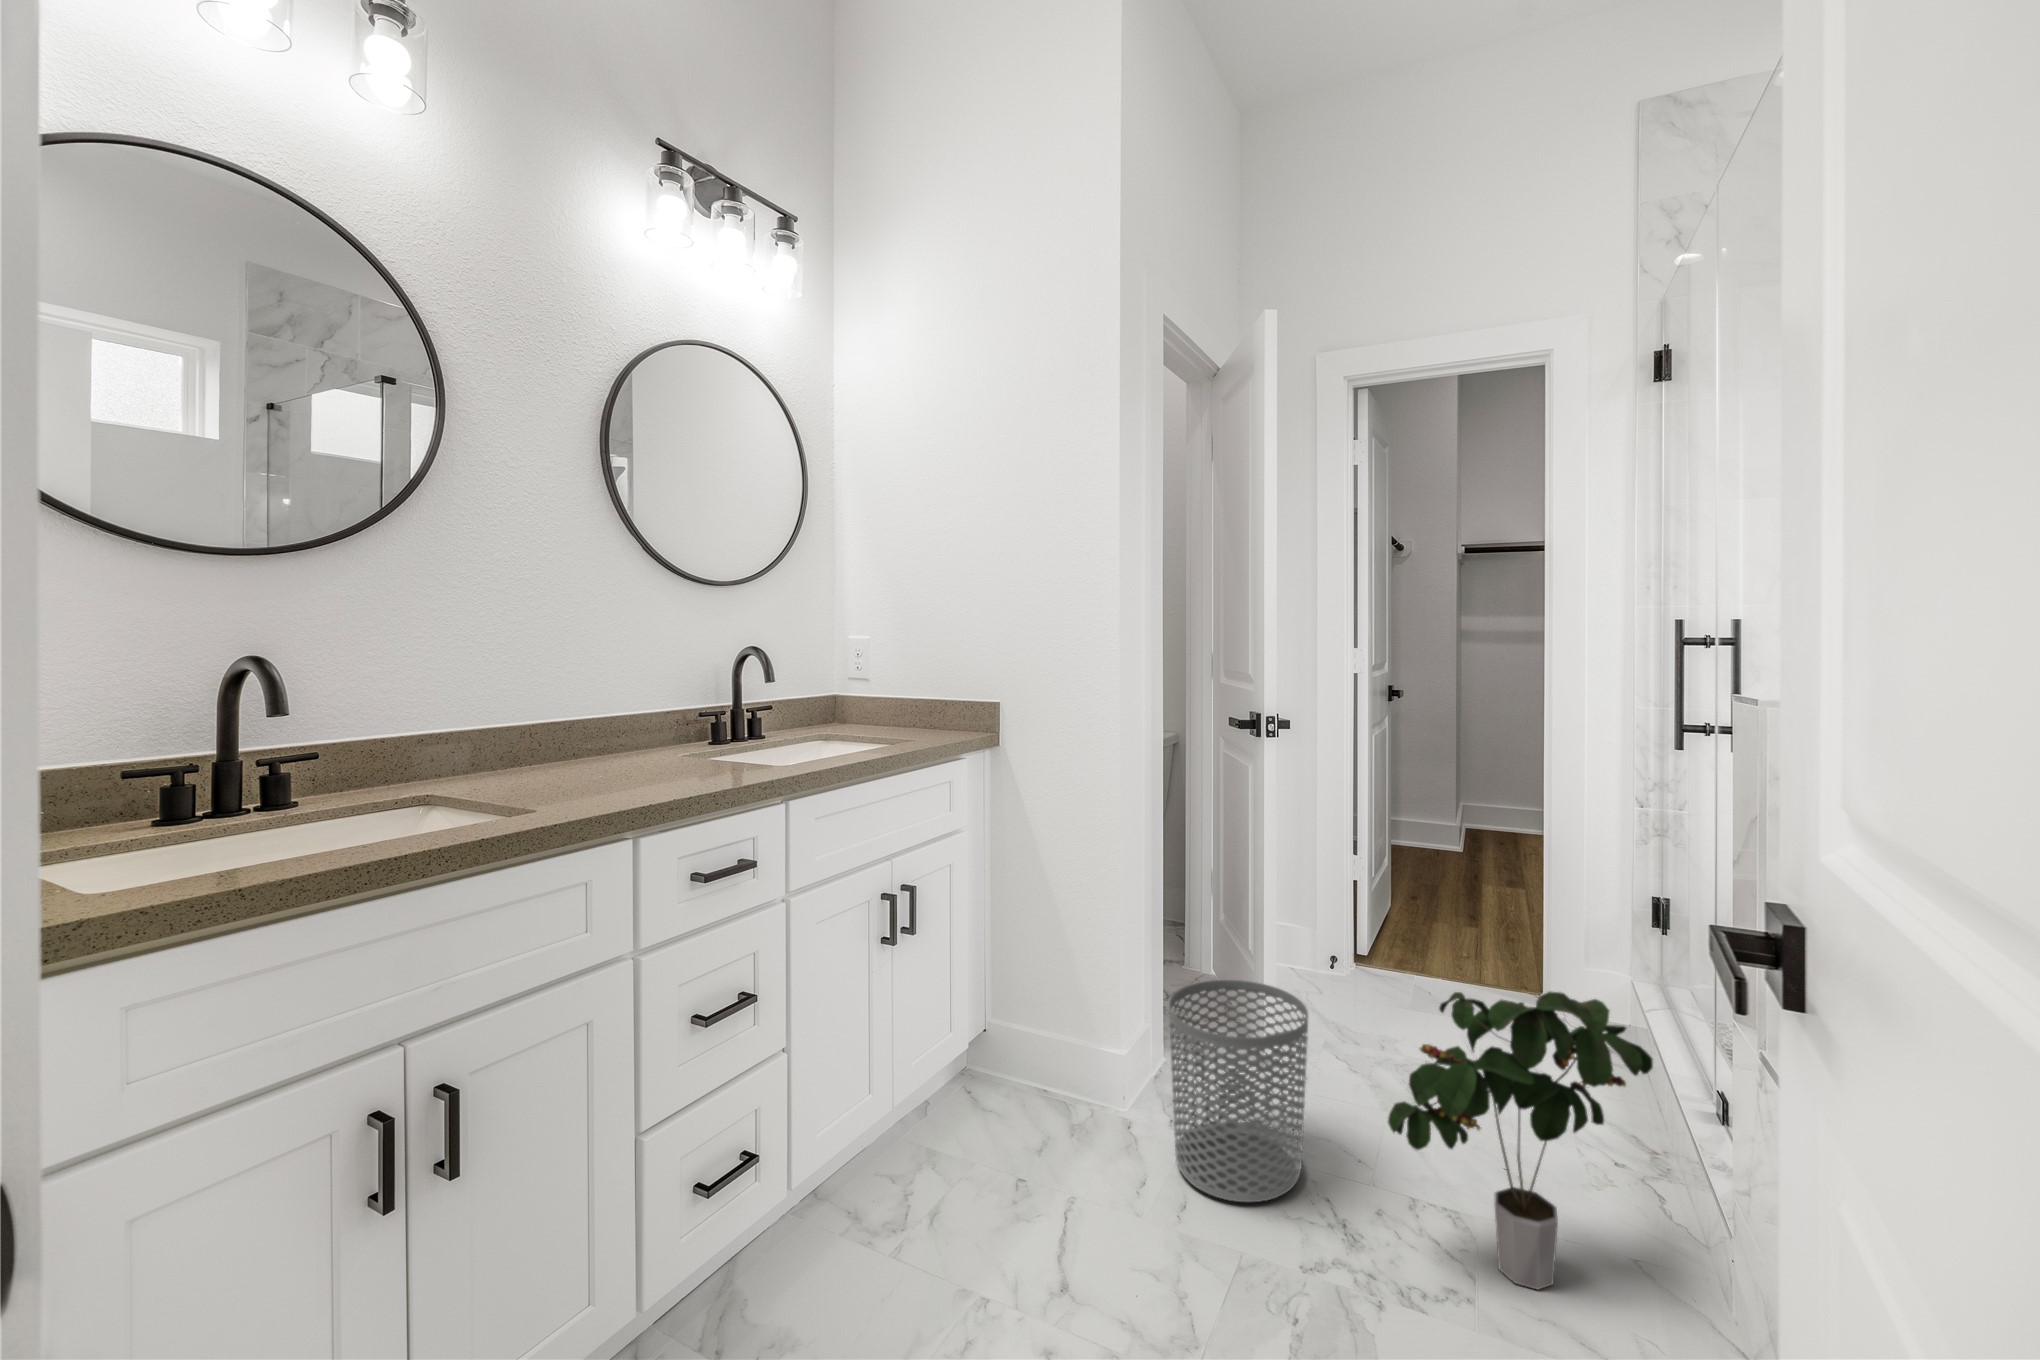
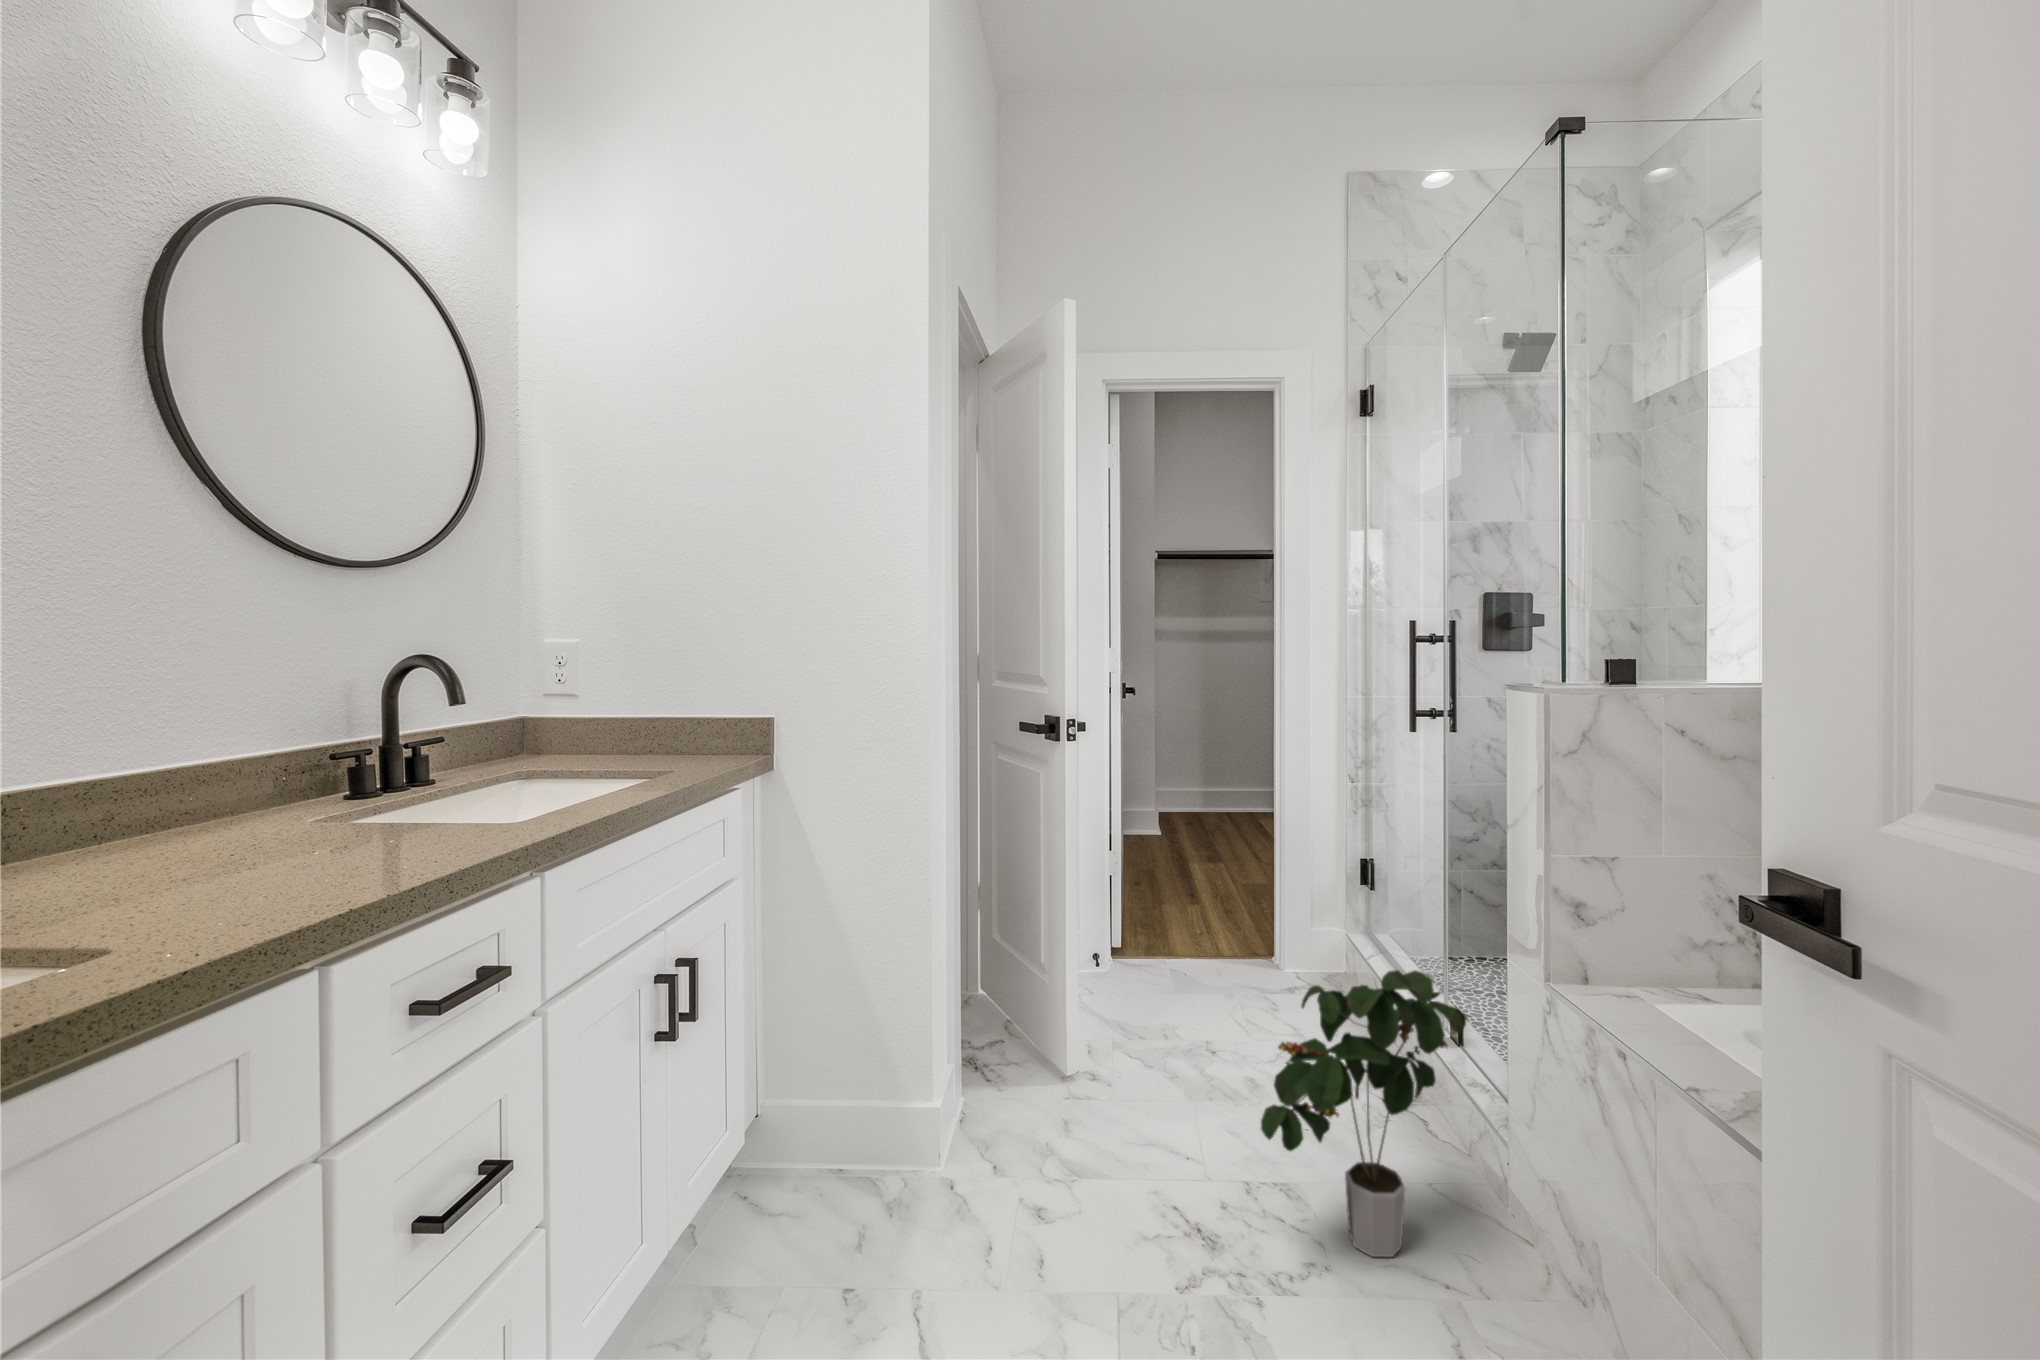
waste bin: present [1169,980,1308,1202] -> none [1010,1003,1158,1250]

